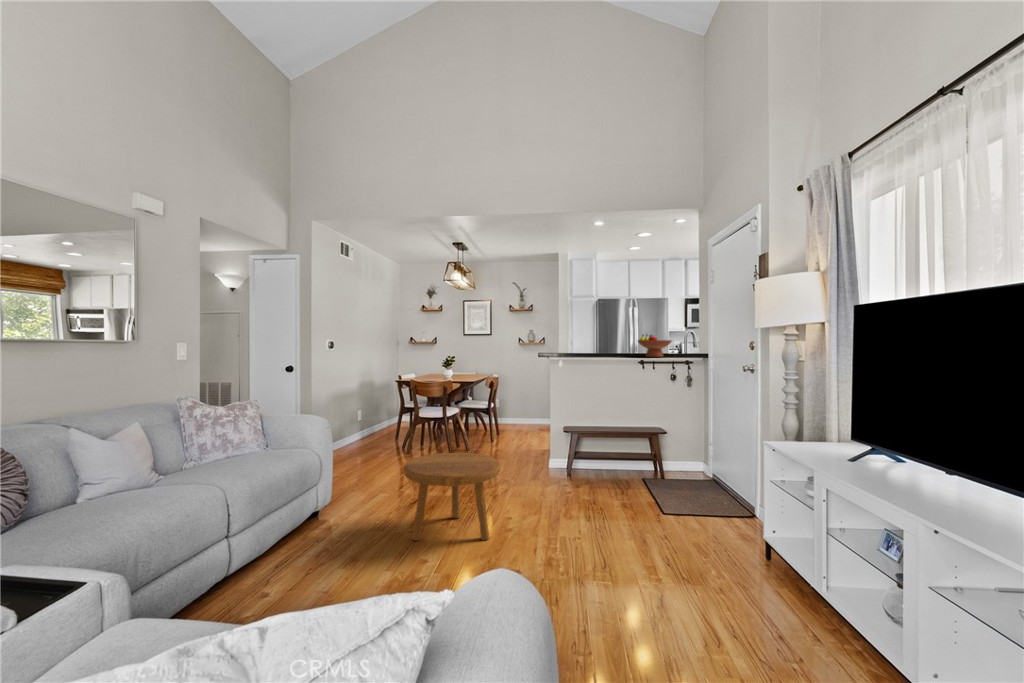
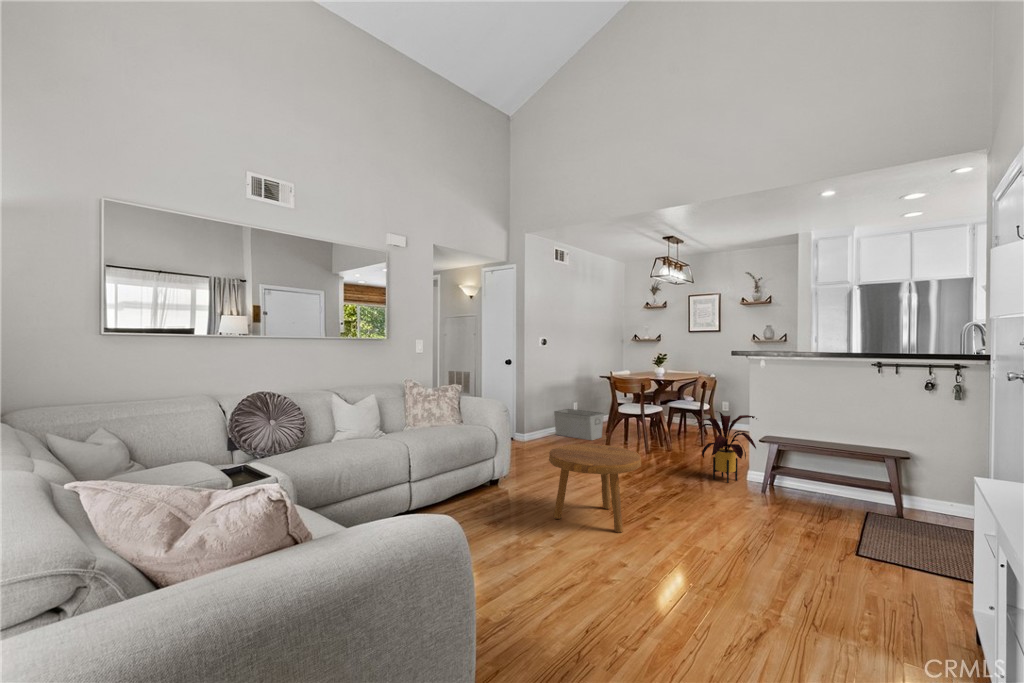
fruit bowl: present [638,334,672,357] -> none [869,327,927,358]
house plant: none [506,408,563,472] -> present [696,412,757,483]
storage bin: none [341,418,396,449] -> present [554,409,603,440]

